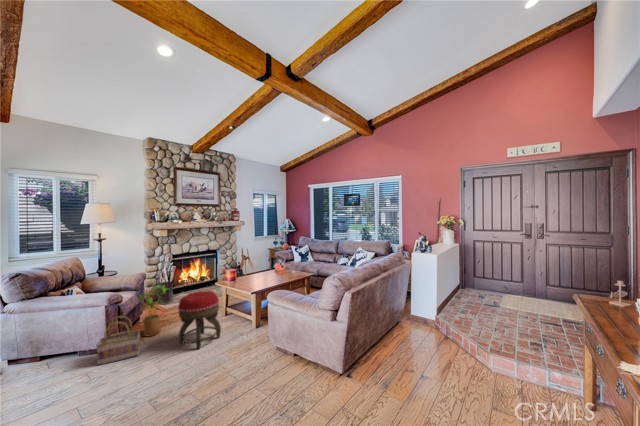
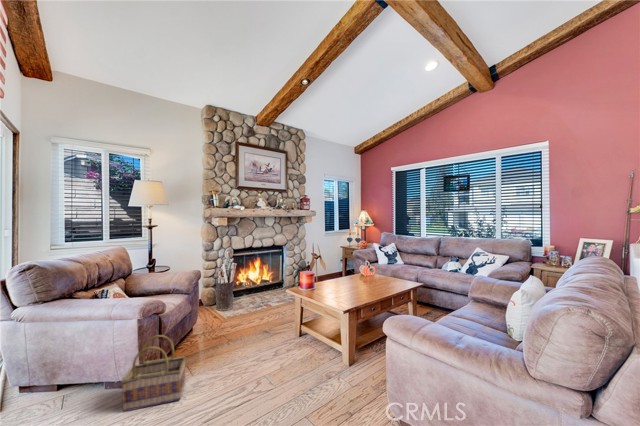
house plant: present [139,285,168,336] -> none [187,290,228,362]
footstool: present [178,291,221,349] -> none [237,304,297,399]

